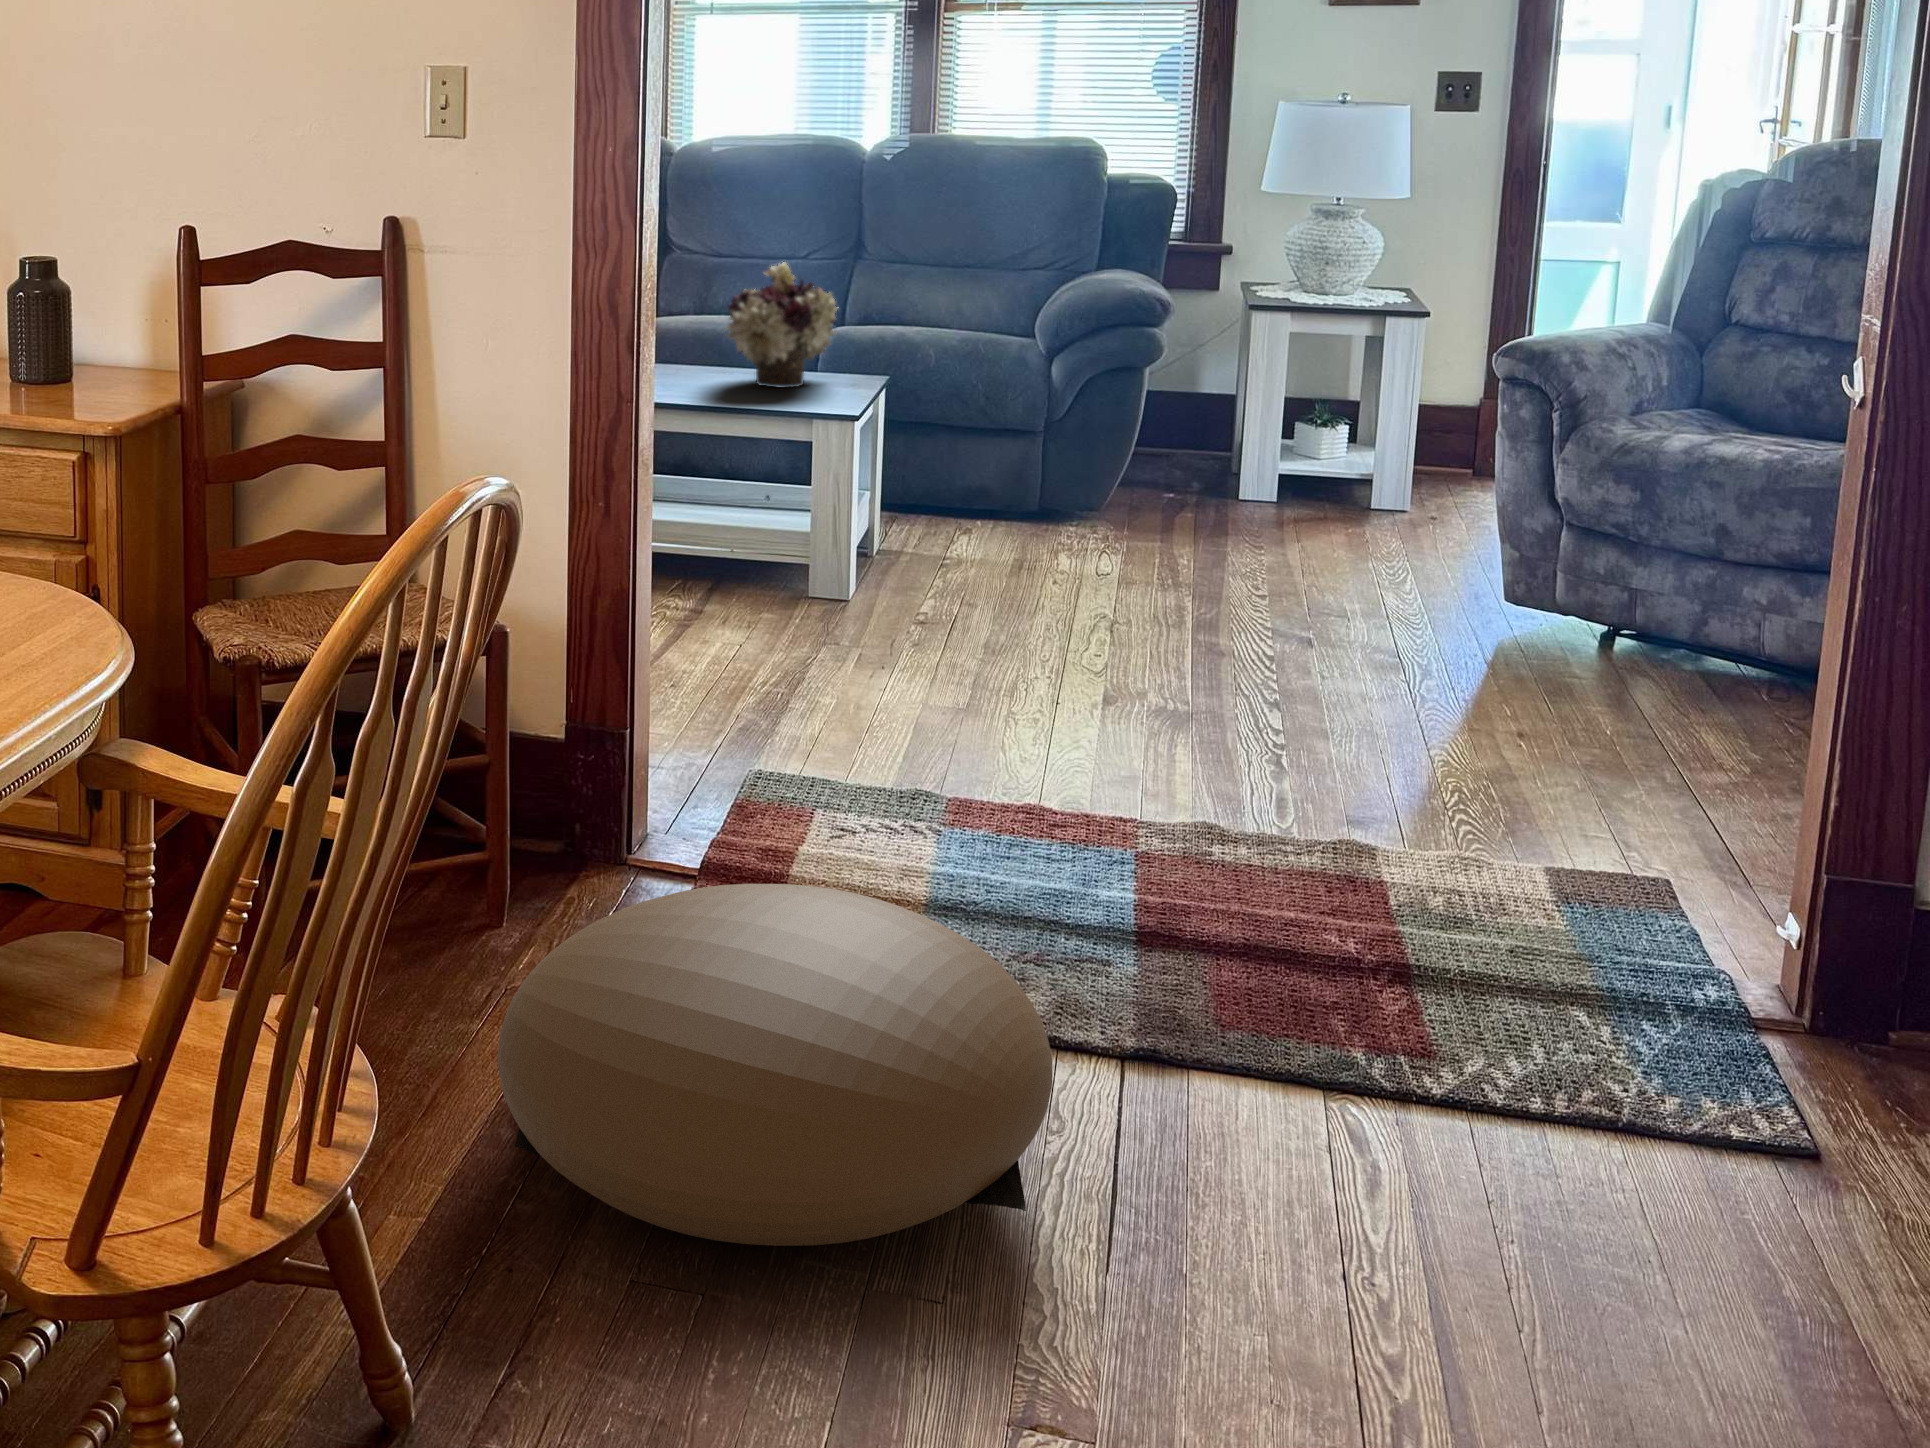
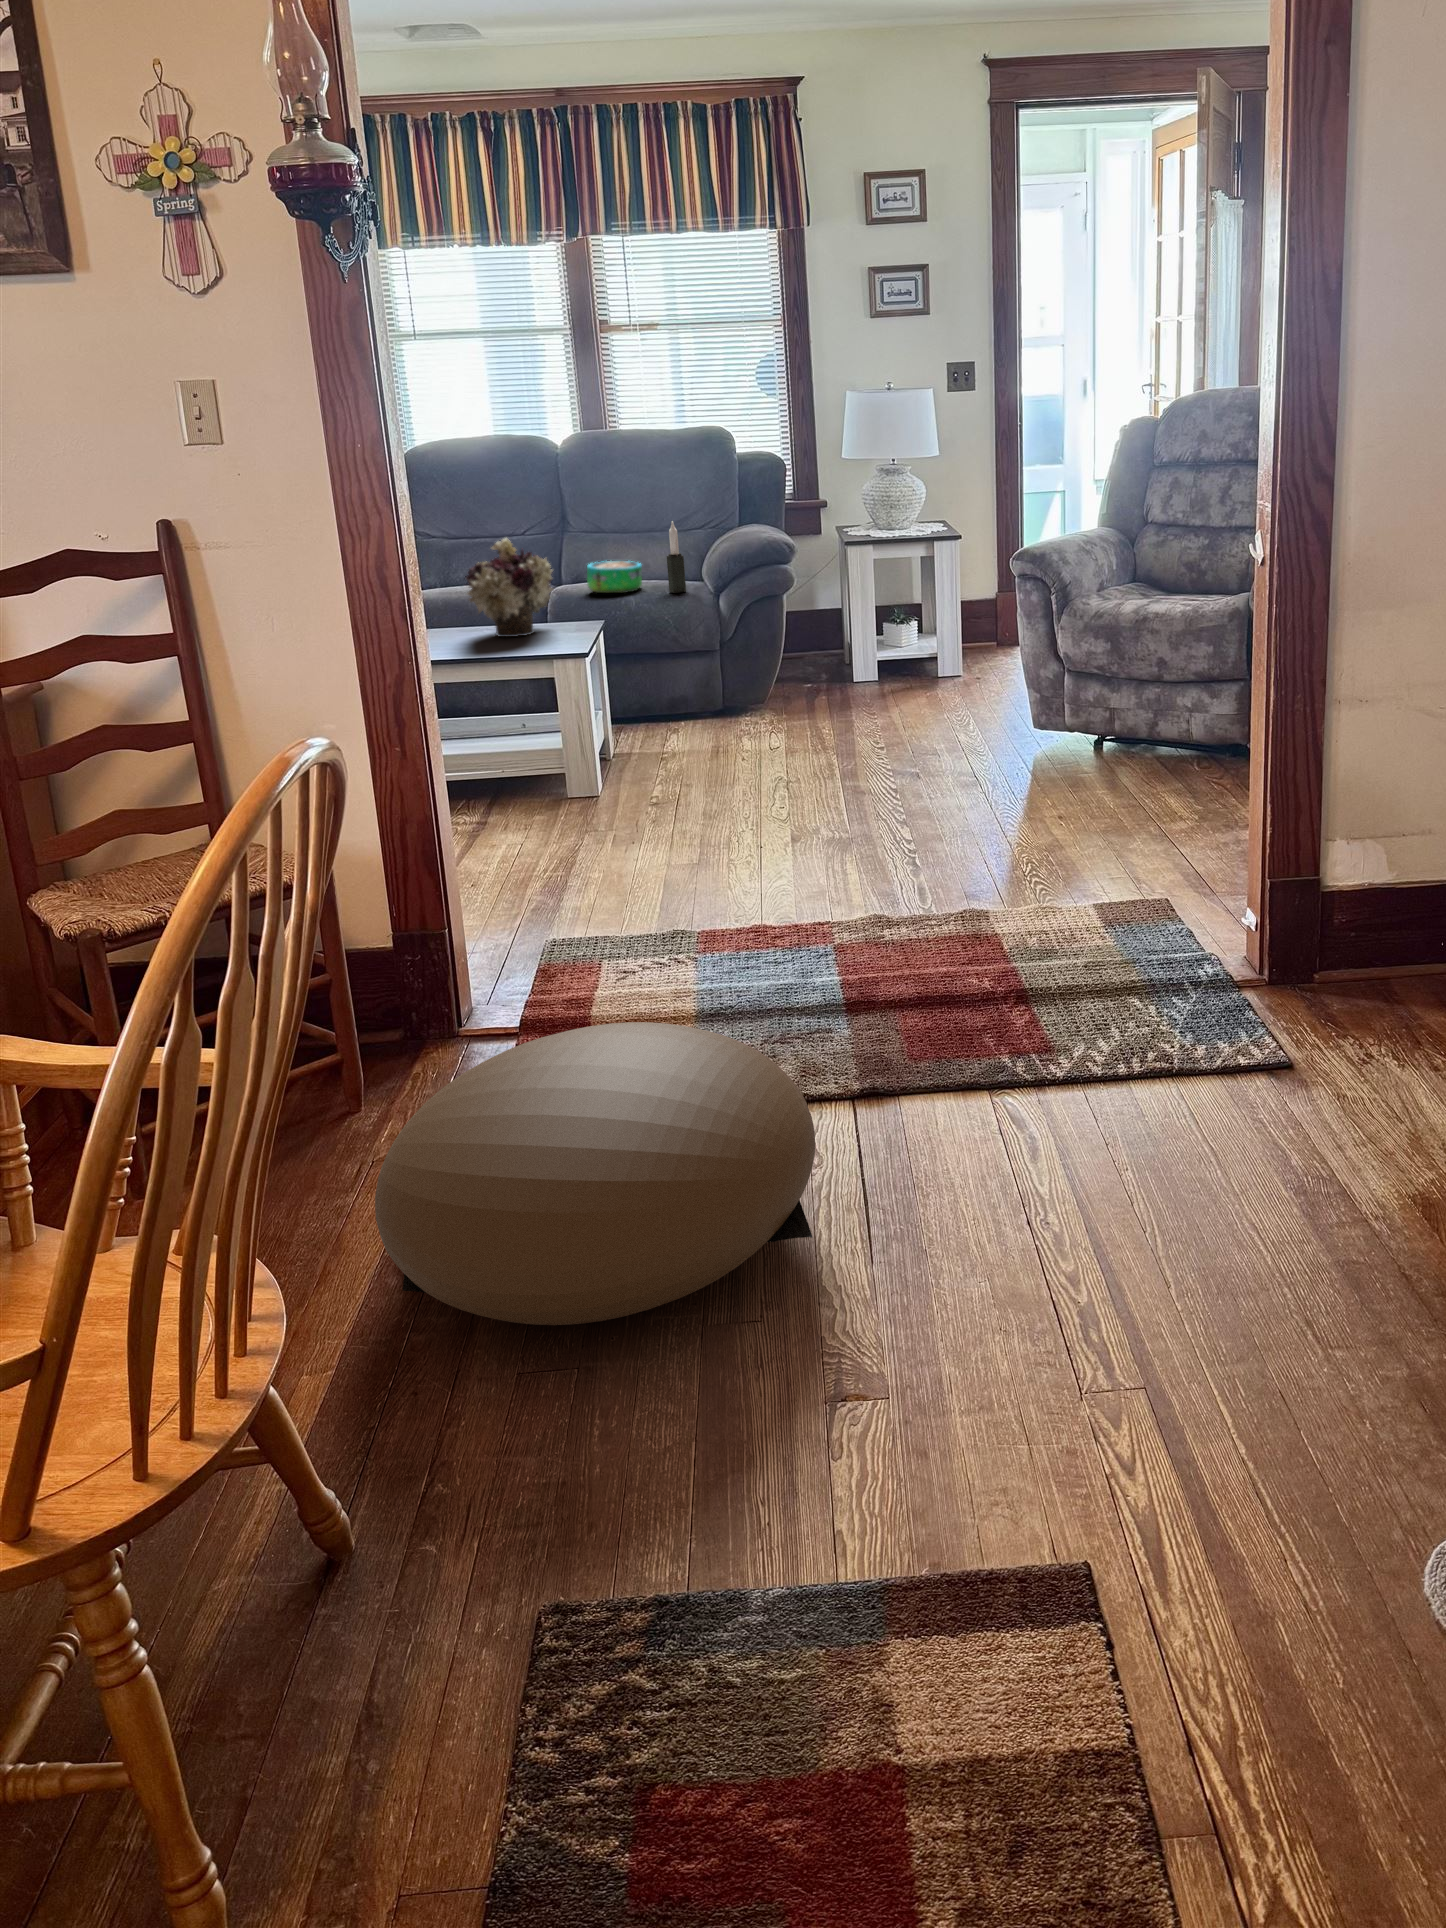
candle: none [990,259,1015,354] -> present [667,521,686,593]
decorative bowl: none [883,303,958,346] -> present [587,561,642,593]

